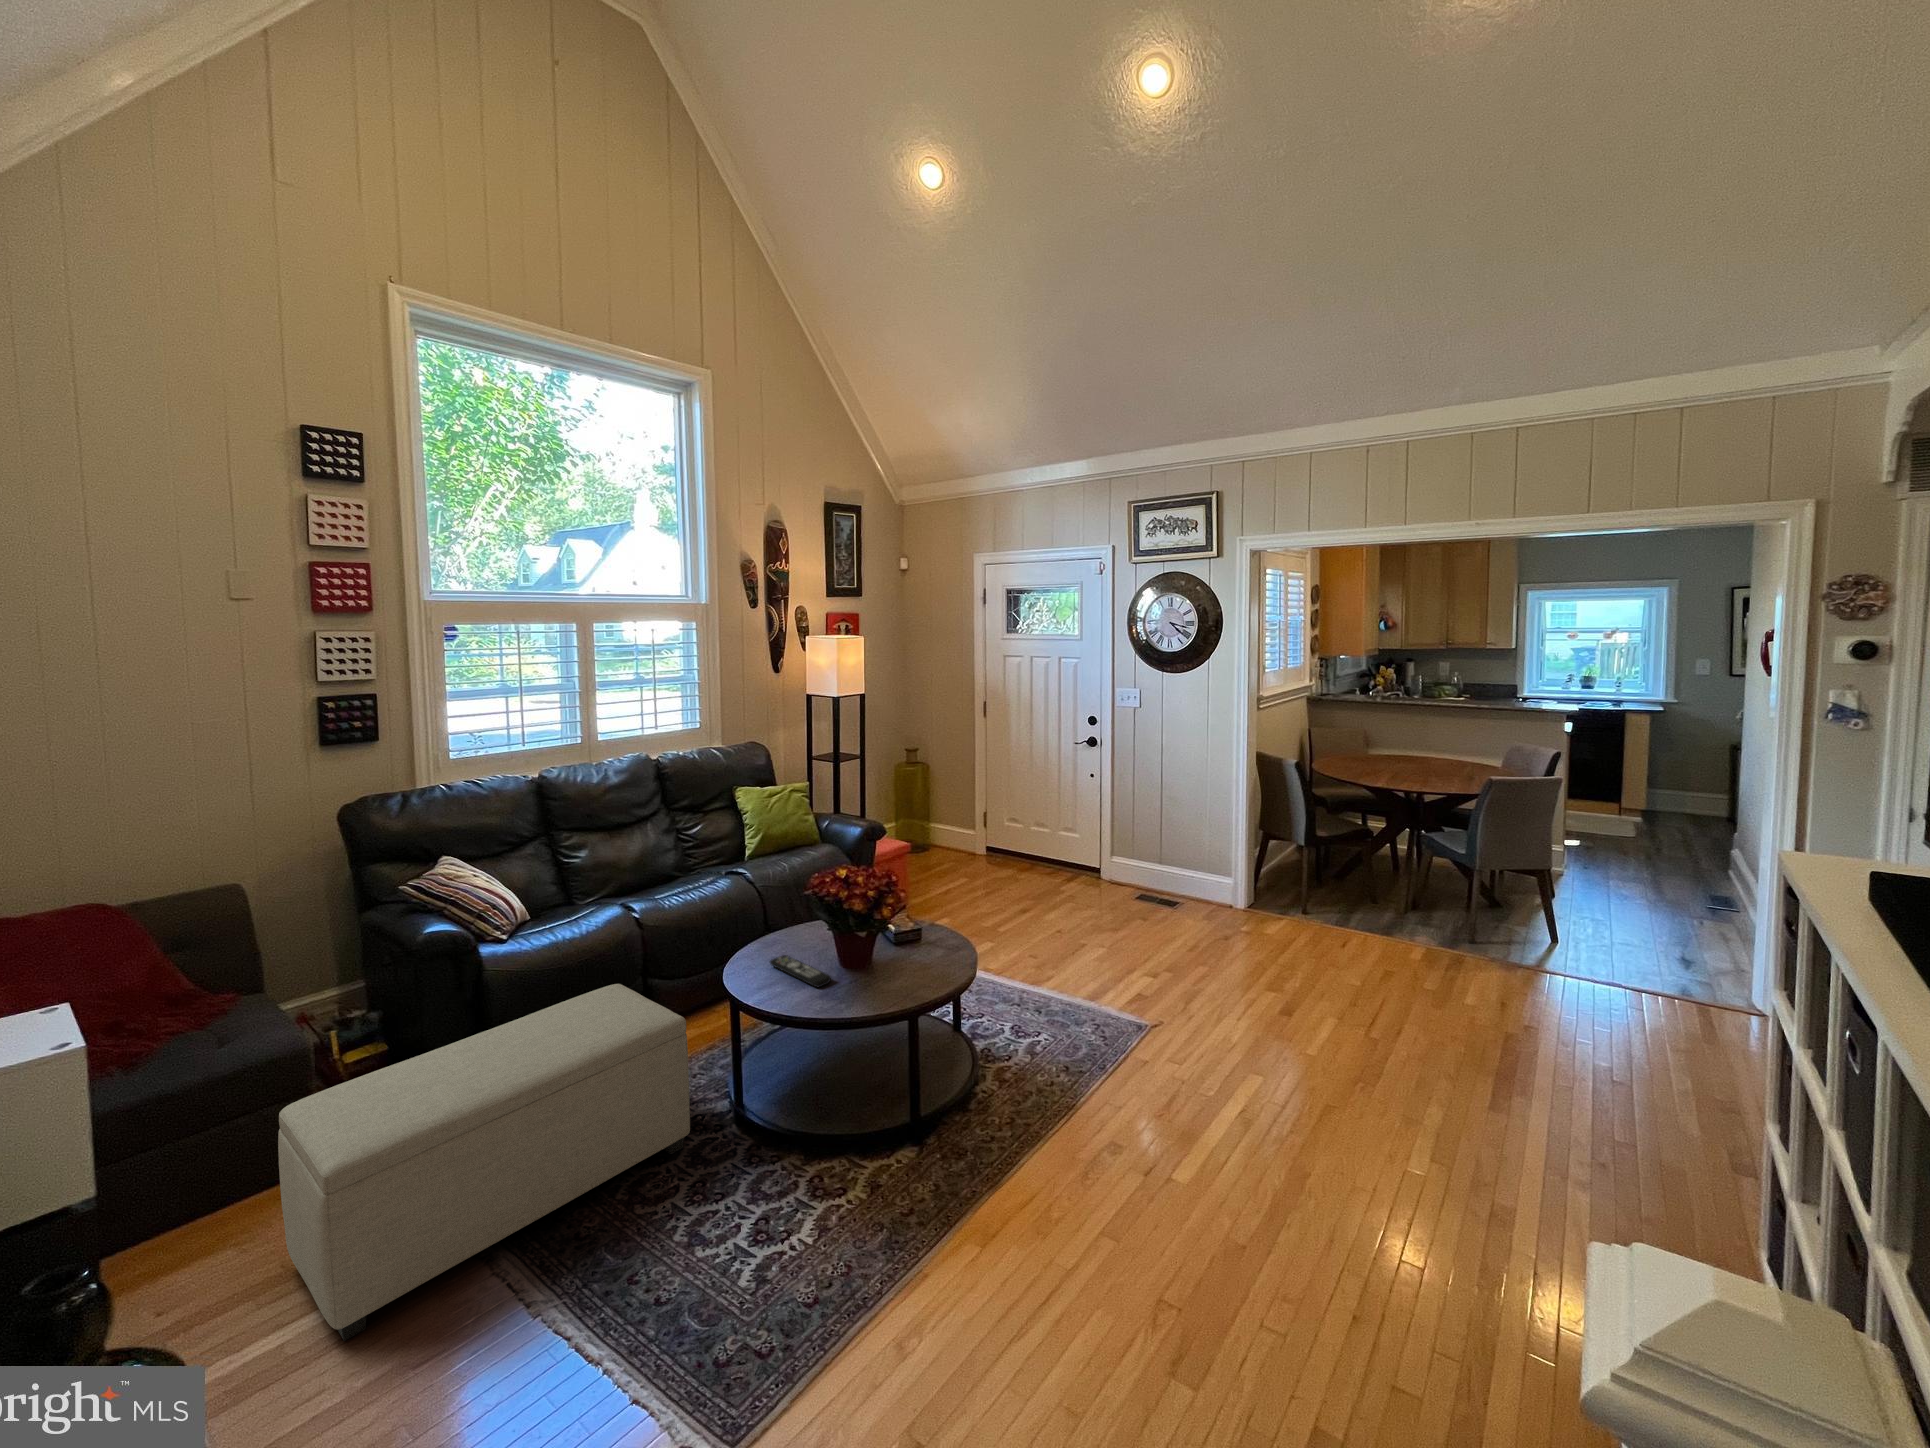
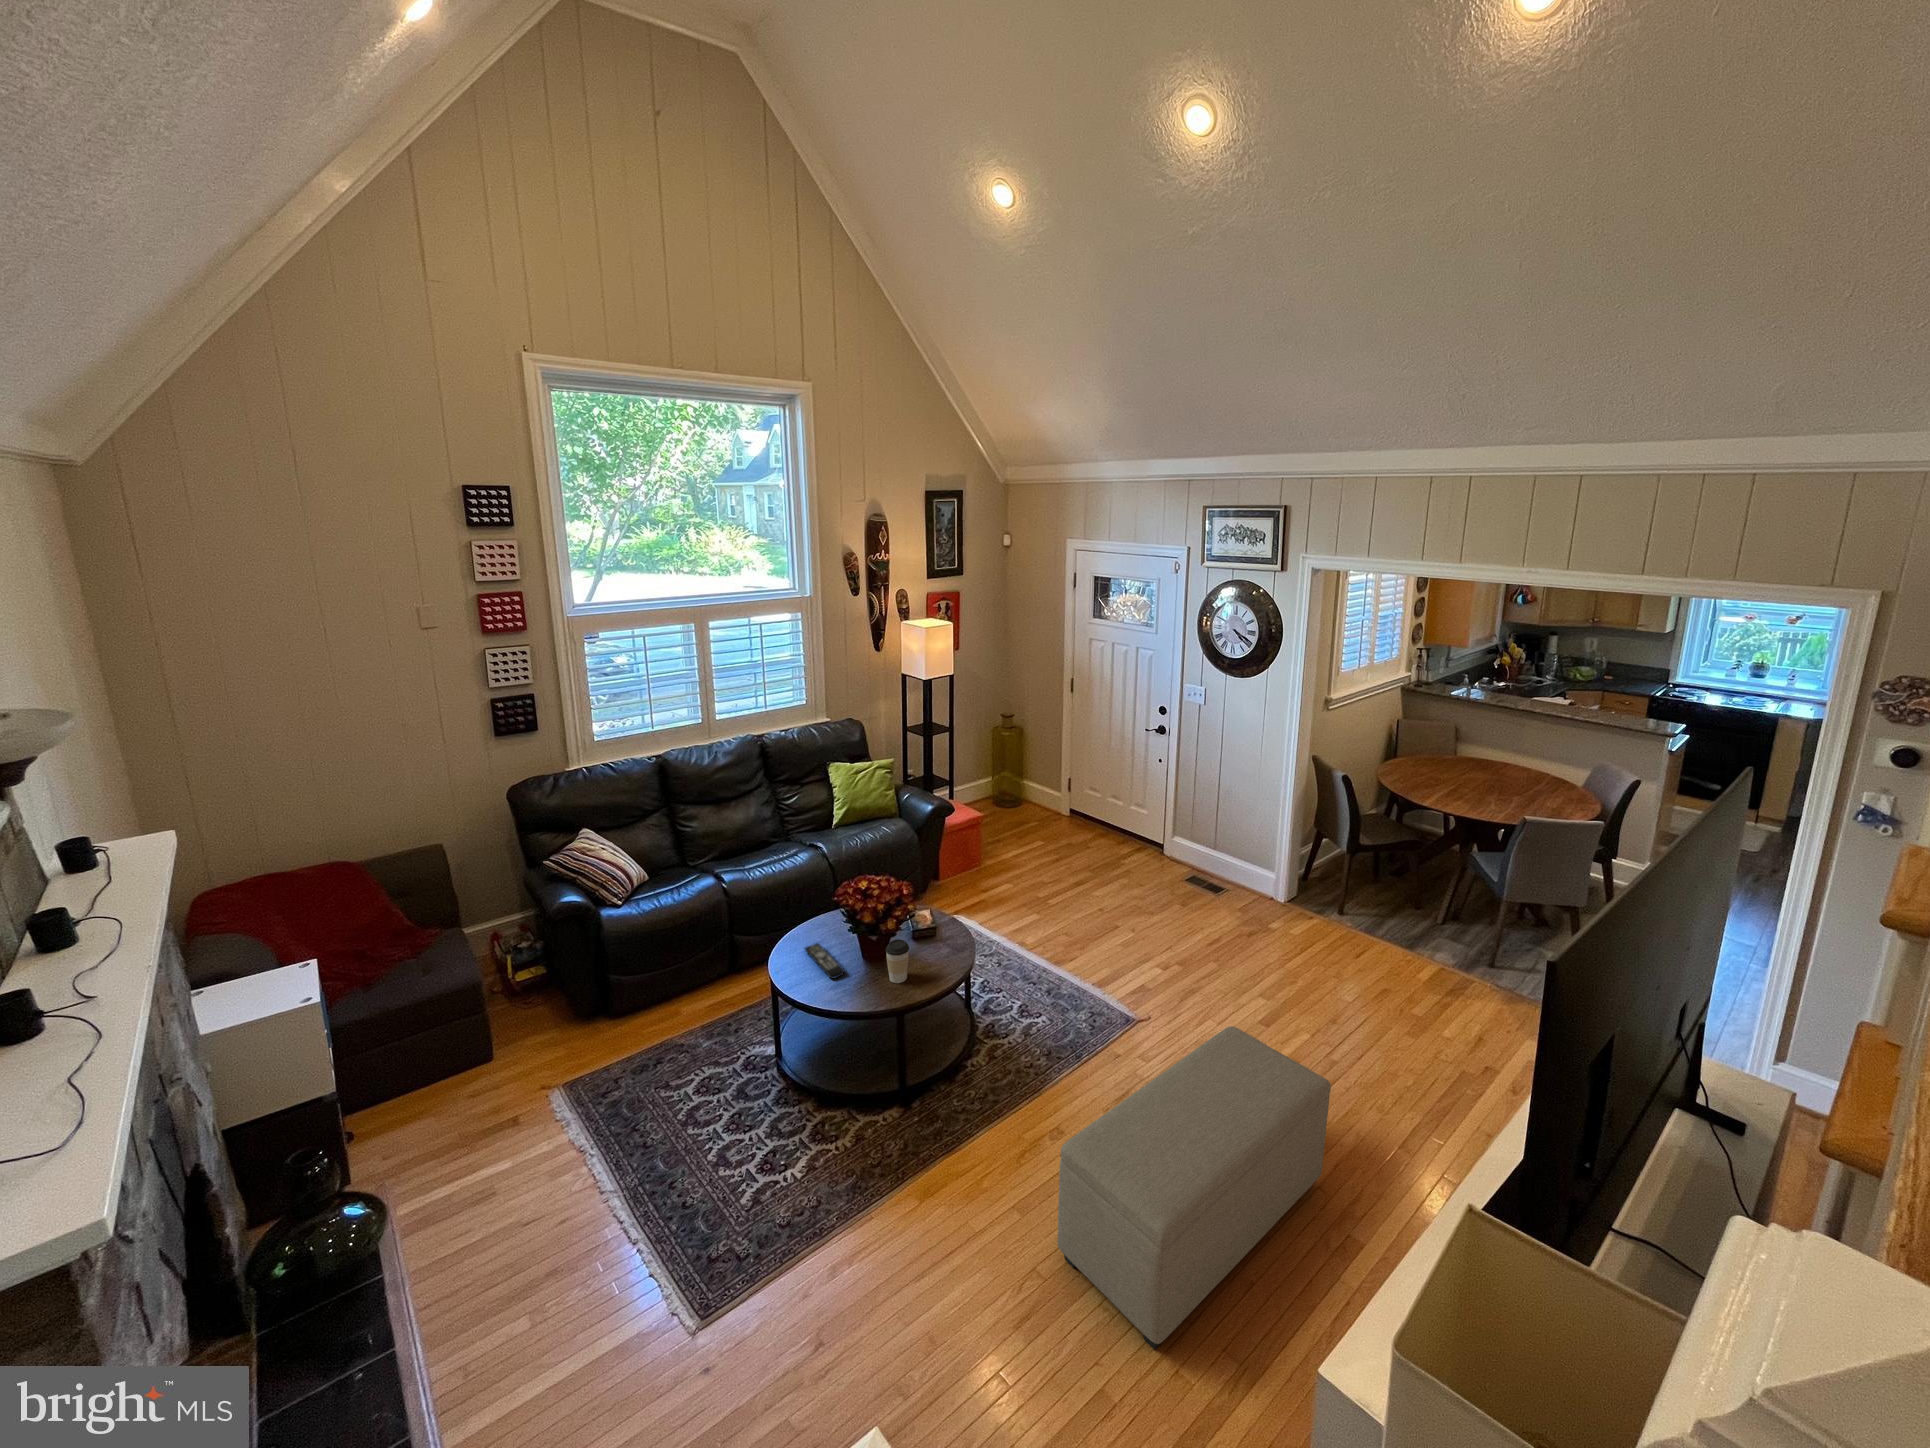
coffee cup: none [885,930,914,984] -> present [886,939,909,983]
ottoman: present [278,984,690,1341] -> present [1058,1026,1331,1350]

